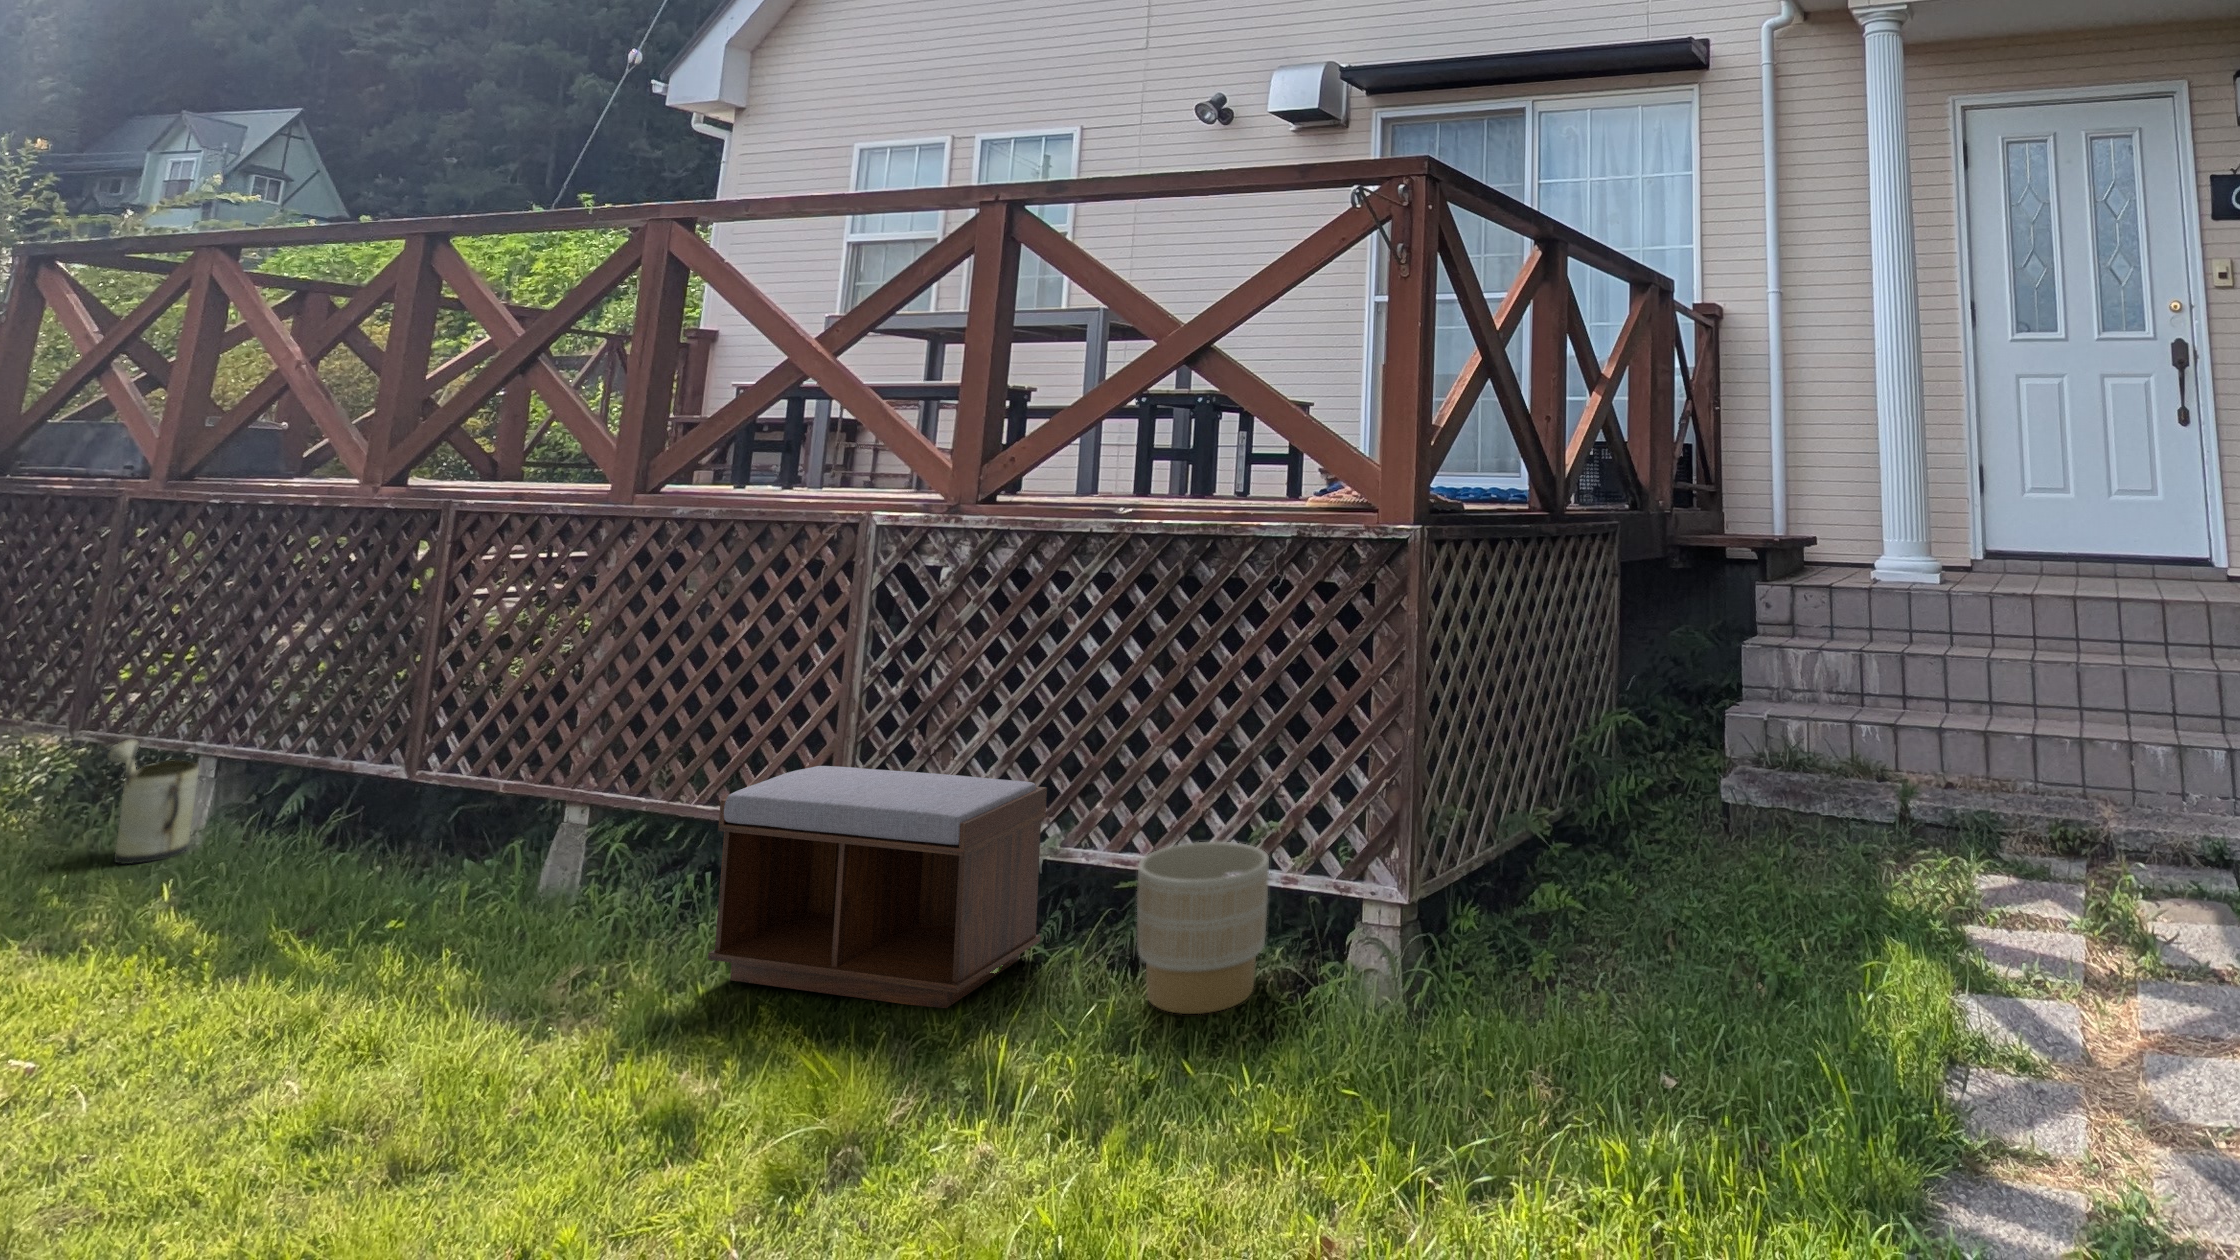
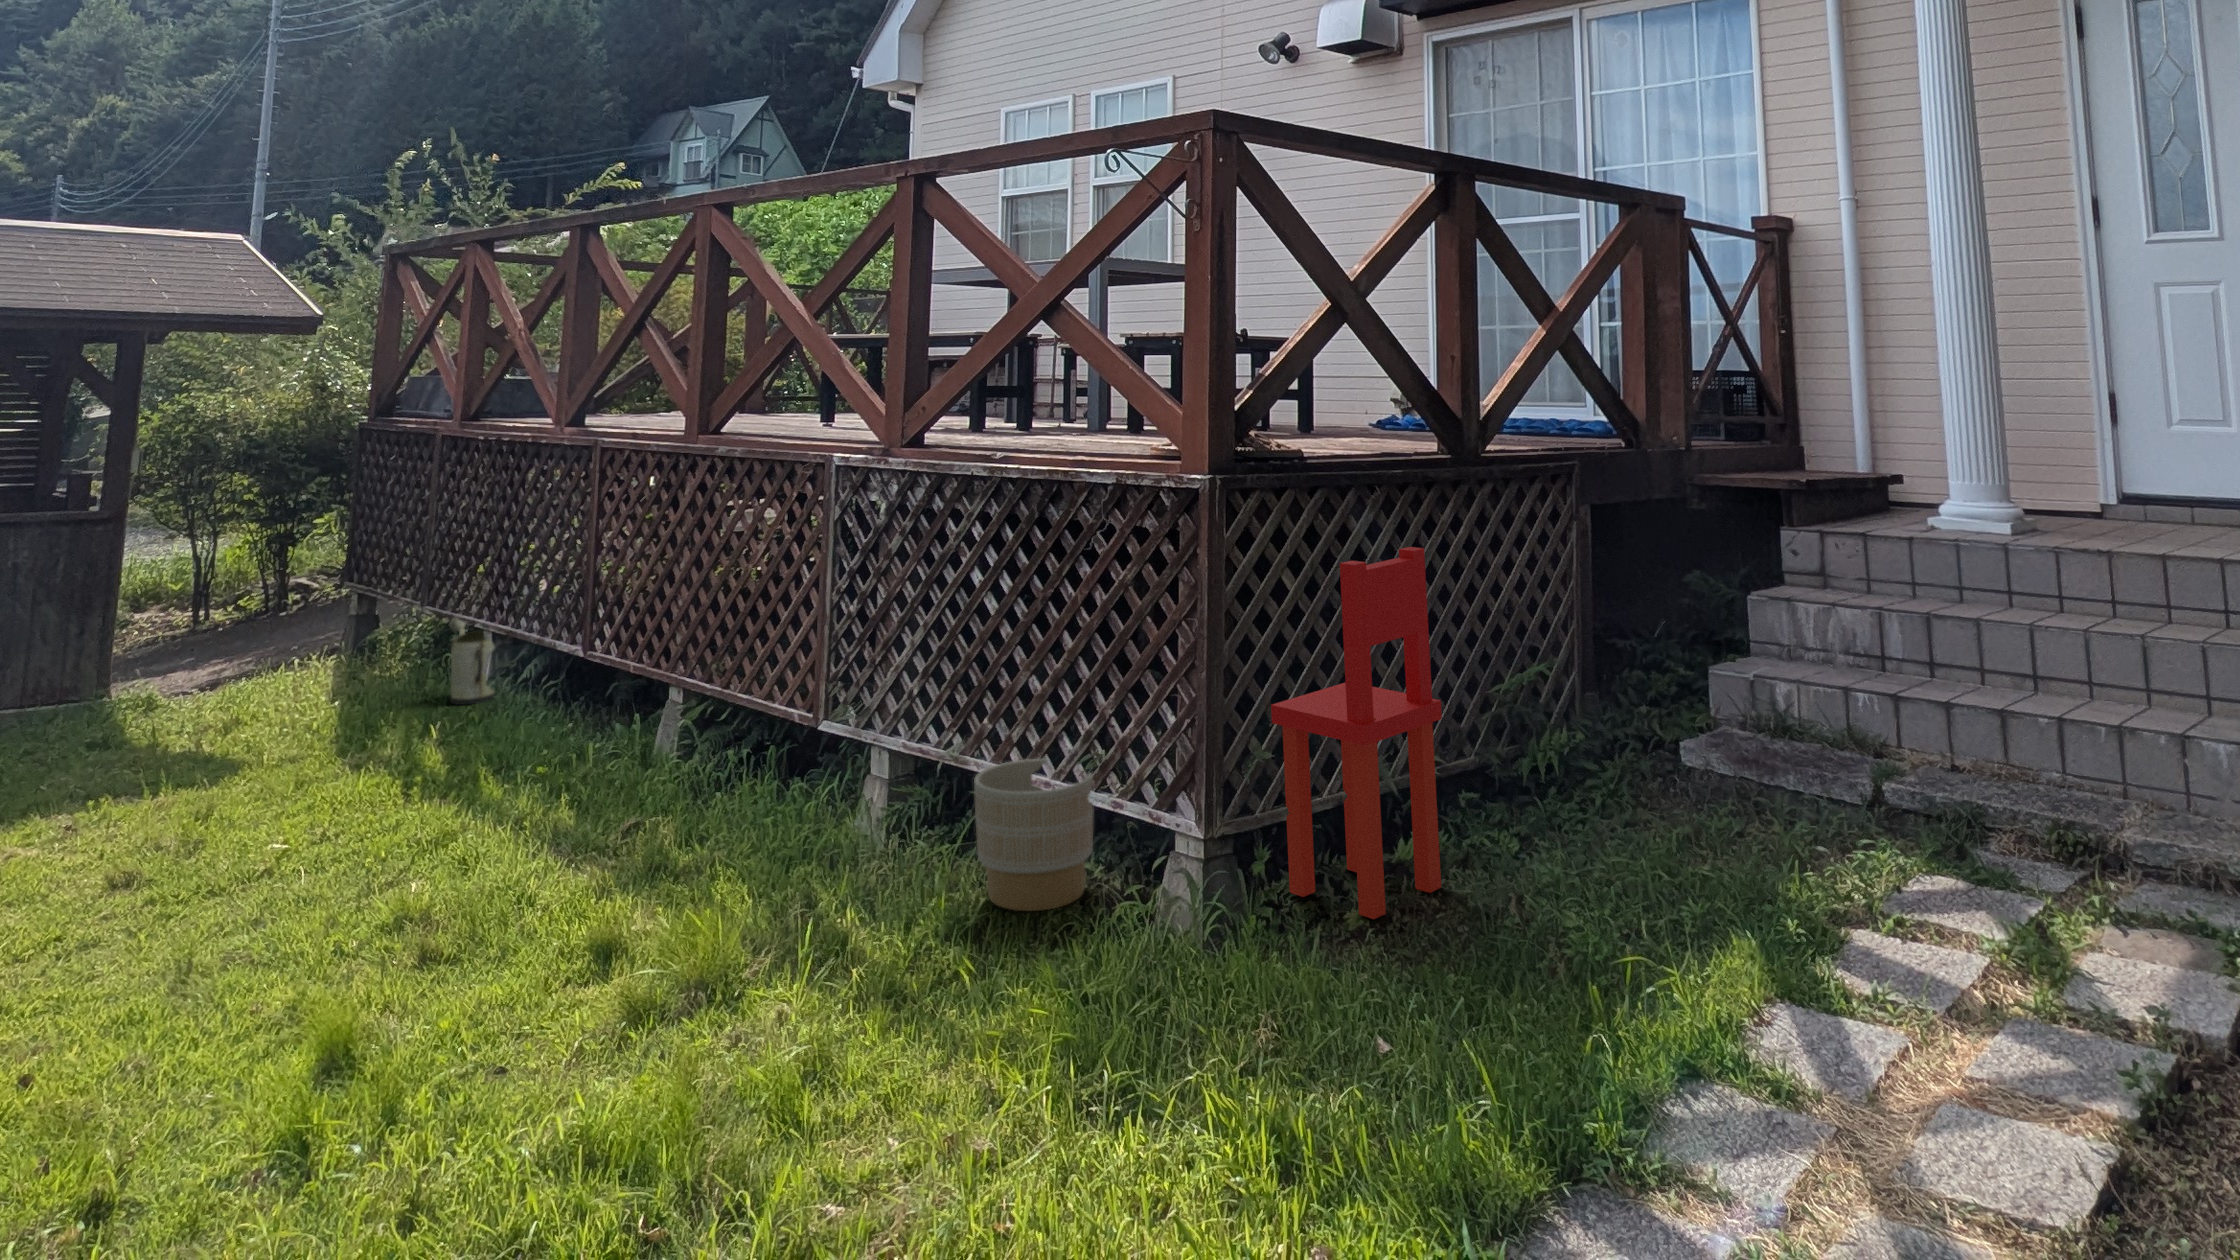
chair: none [1464,597,1615,969] -> present [1271,547,1442,919]
bench: present [708,766,1047,1008] -> none [704,667,945,880]

